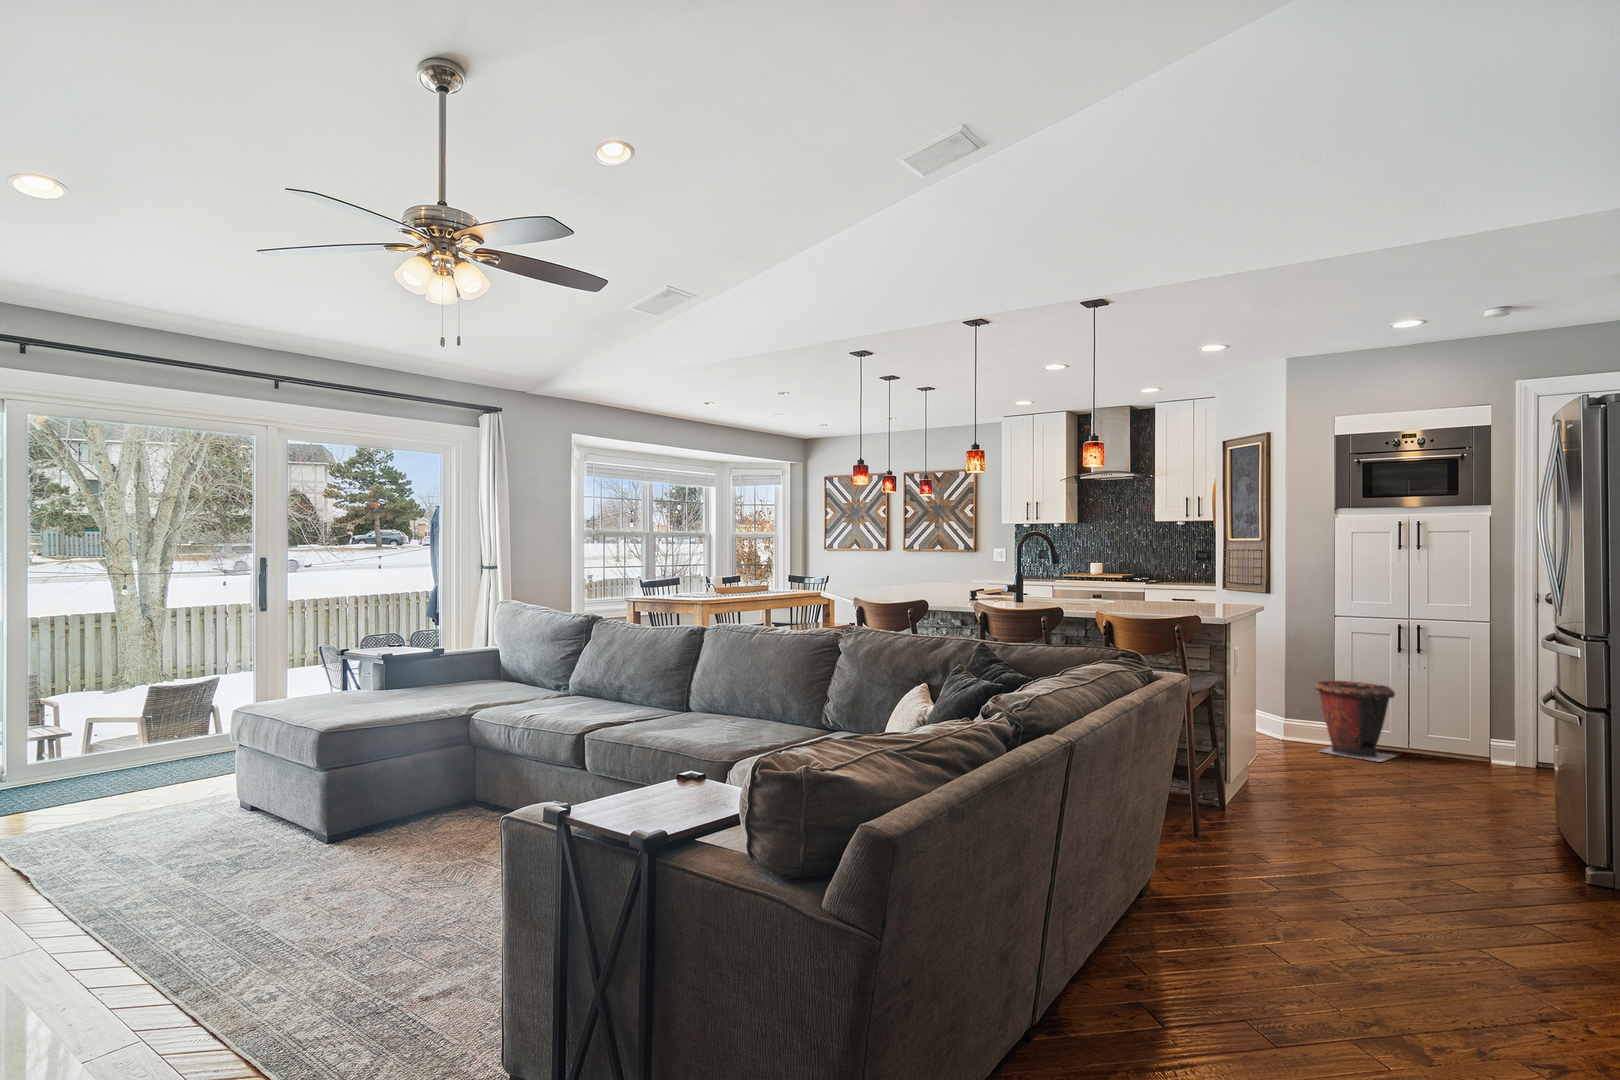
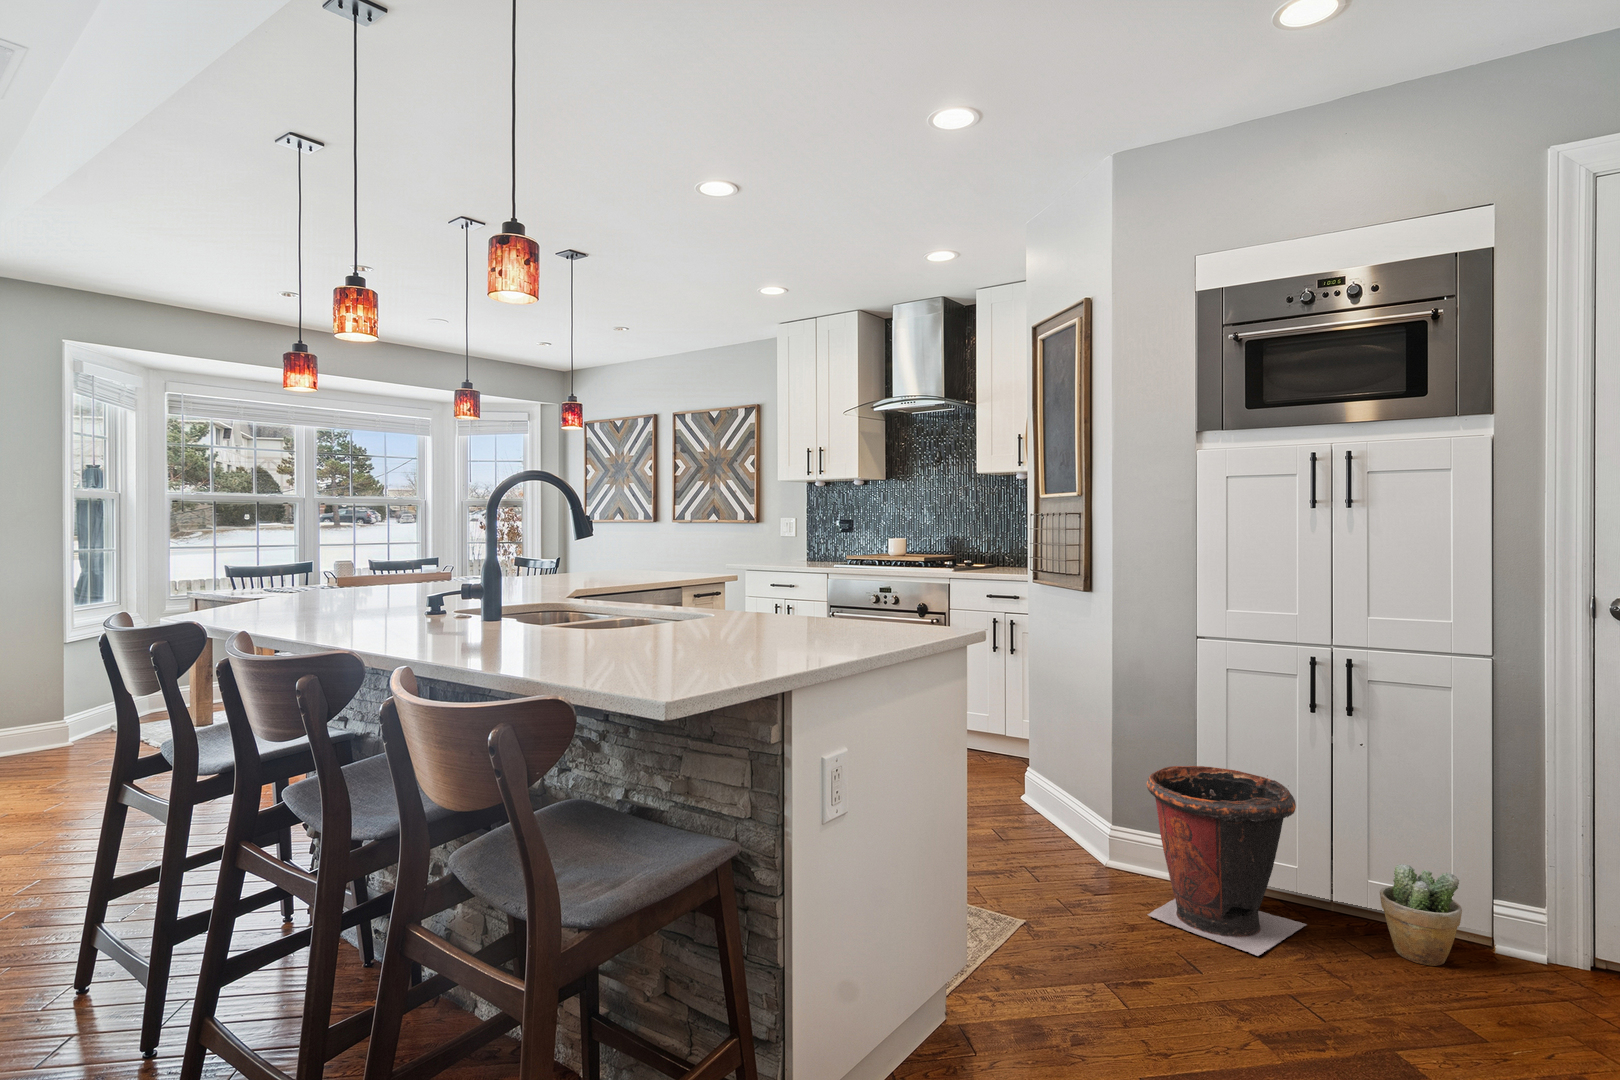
potted plant: none [1437,721,1477,766] -> present [1380,864,1462,966]

